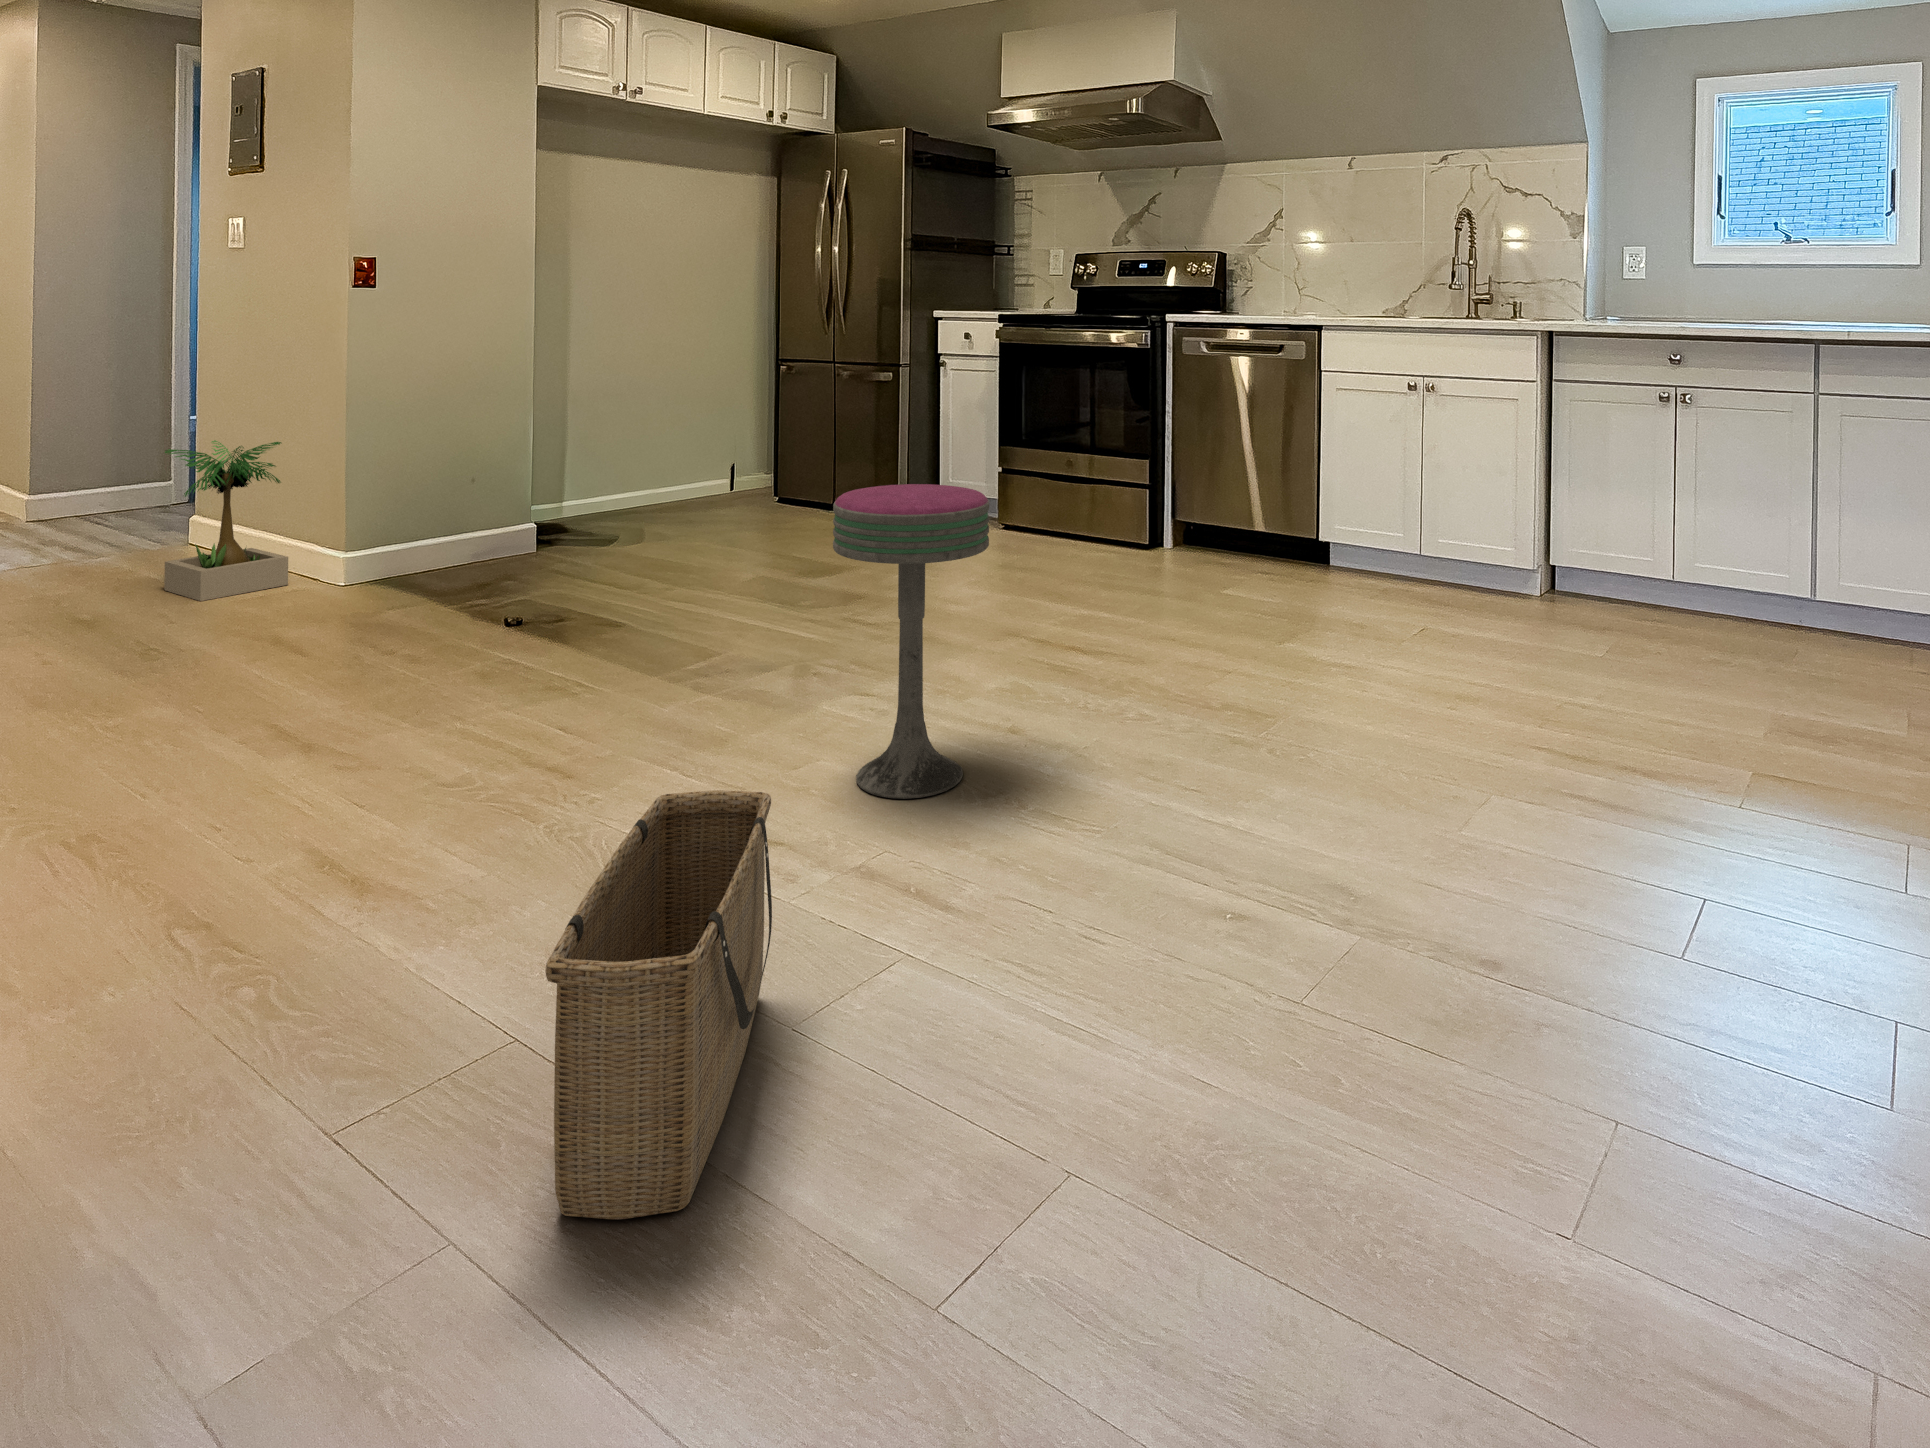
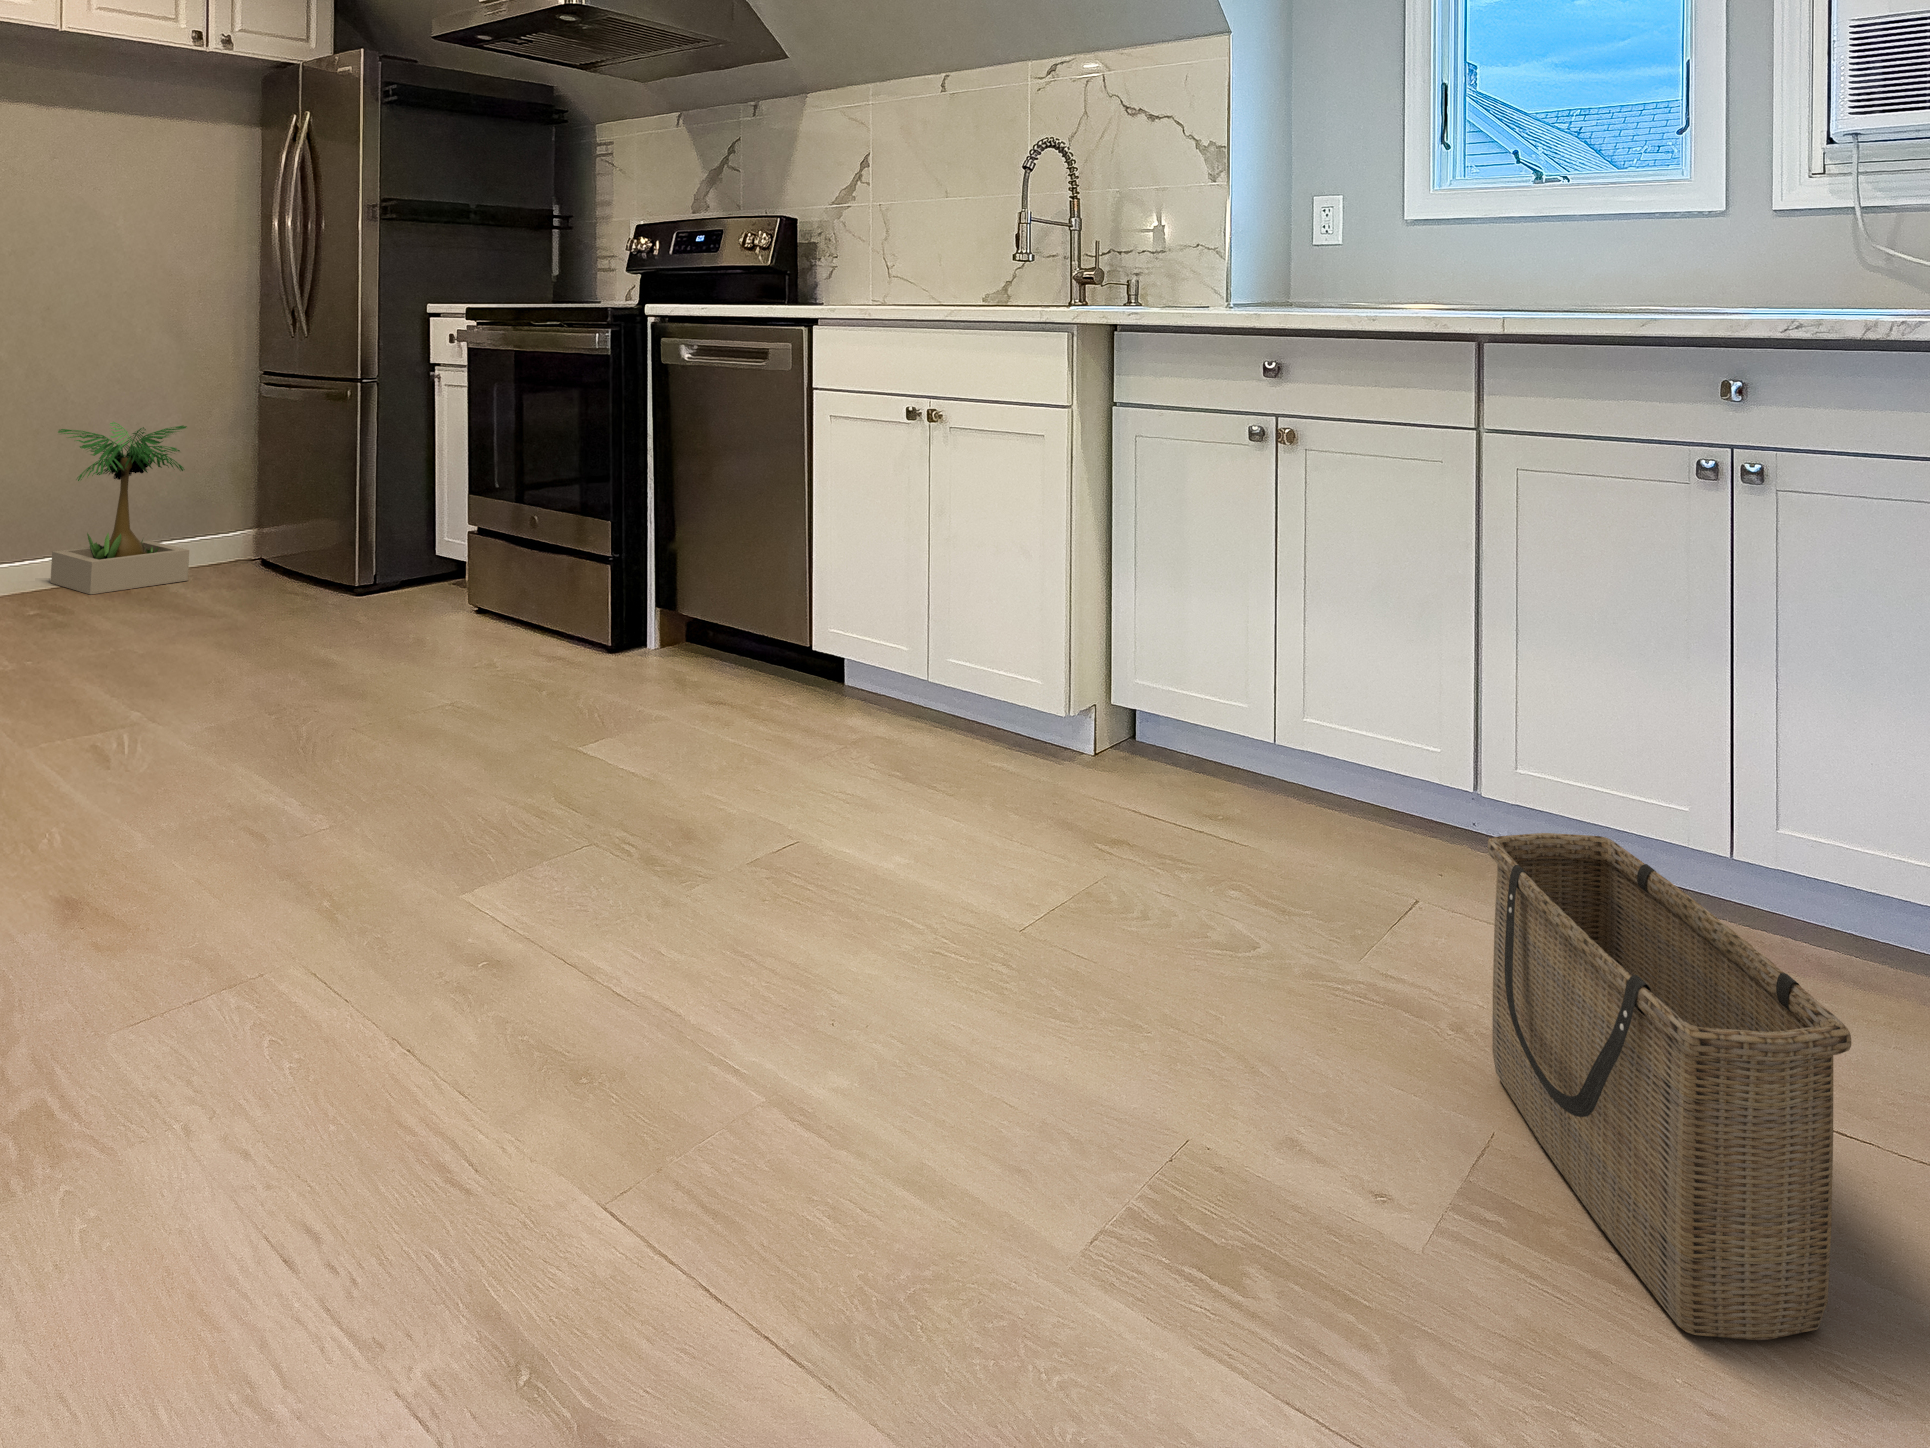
bar stool: present [833,484,989,799] -> none [789,472,956,803]
basket: present [546,790,772,1219] -> present [1488,833,1851,1340]

